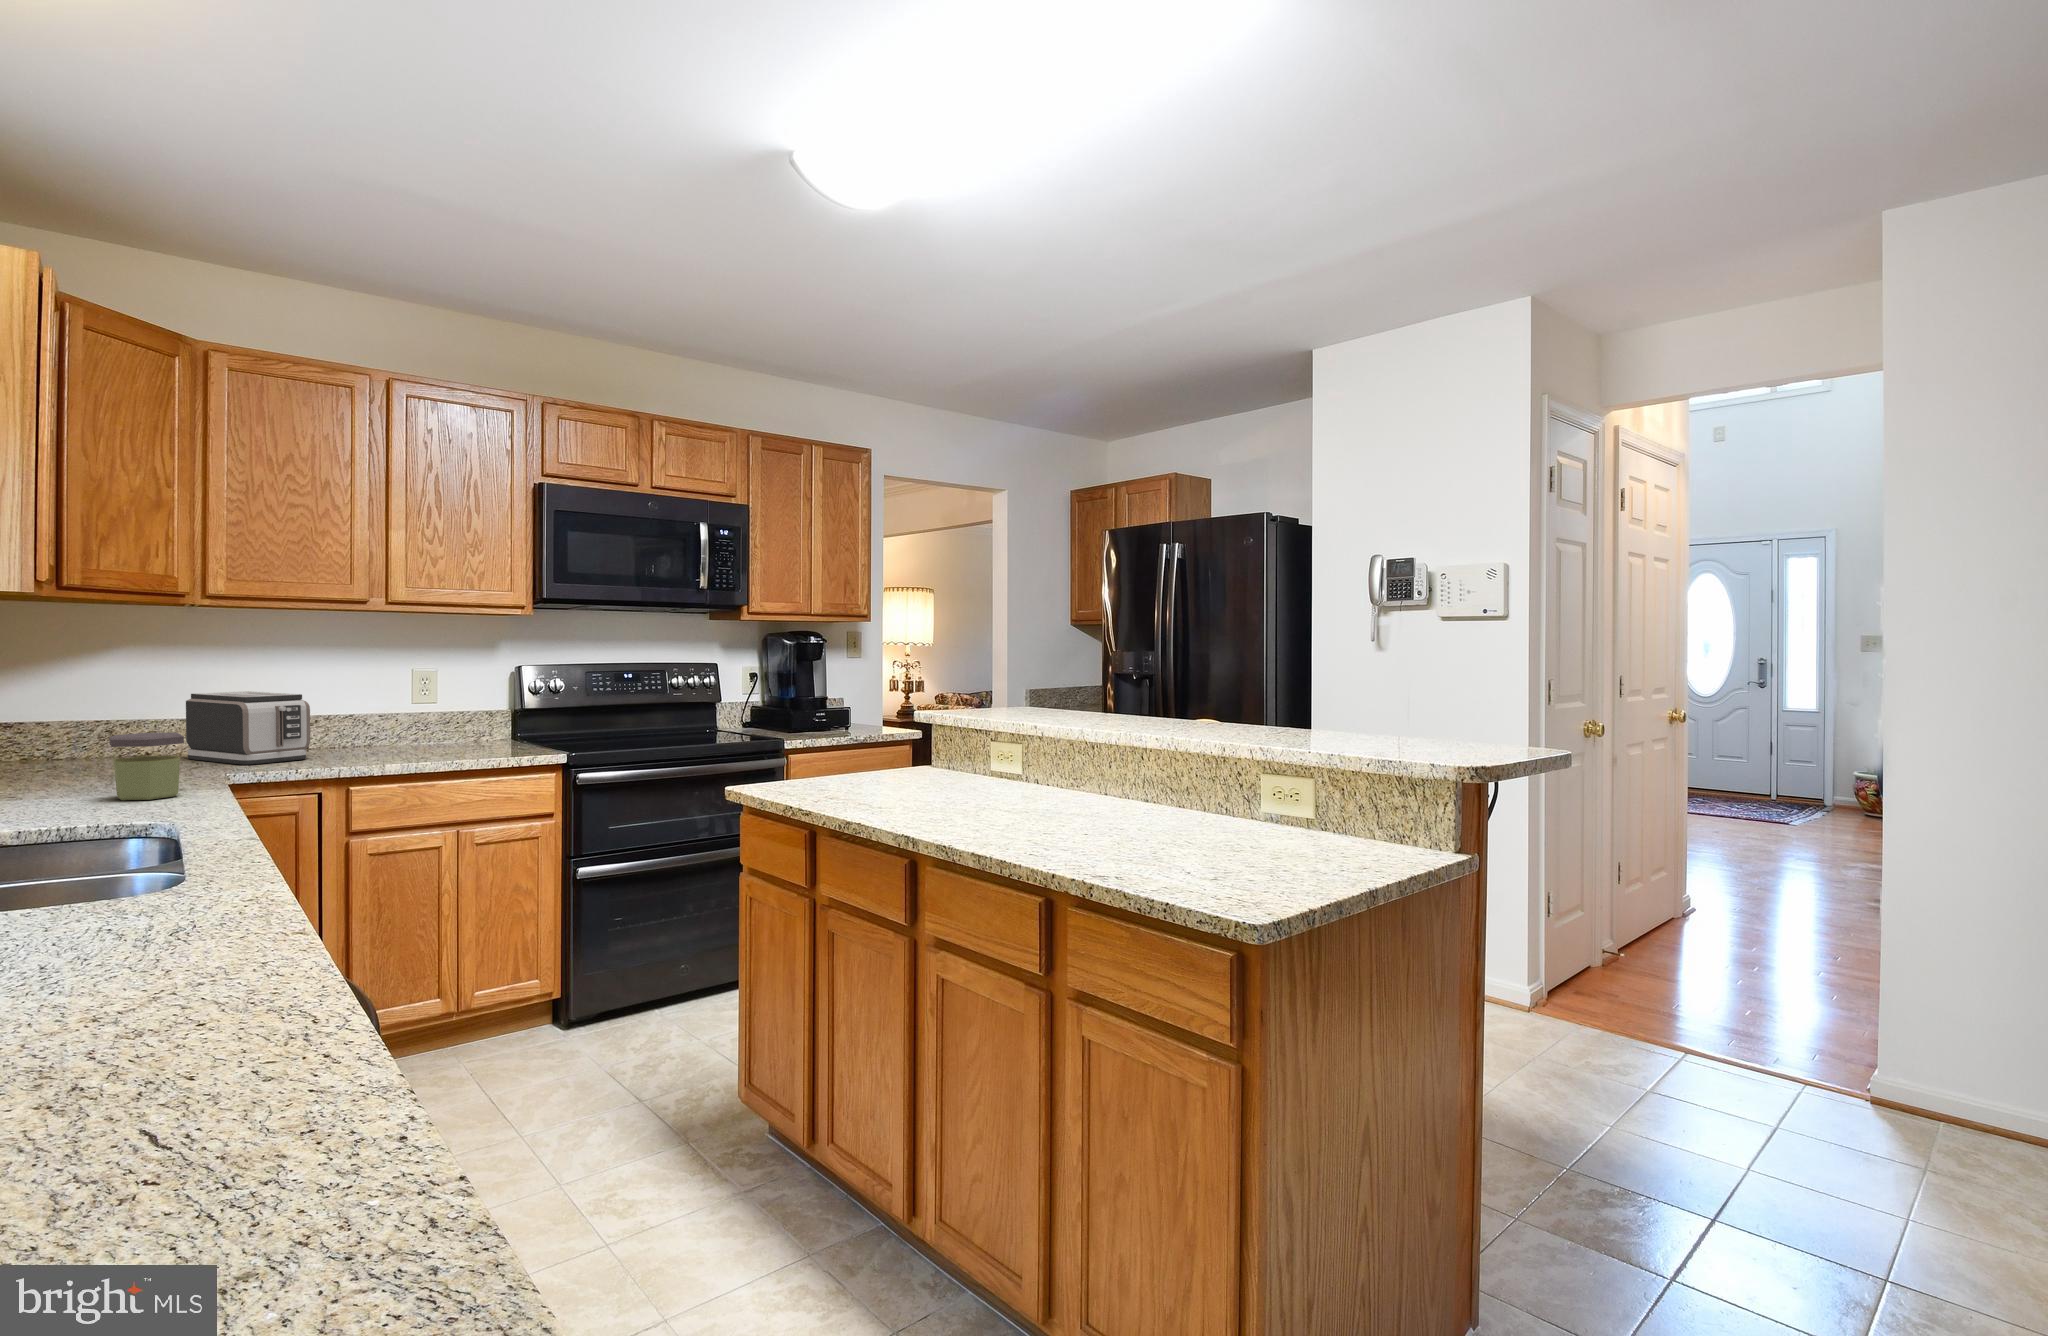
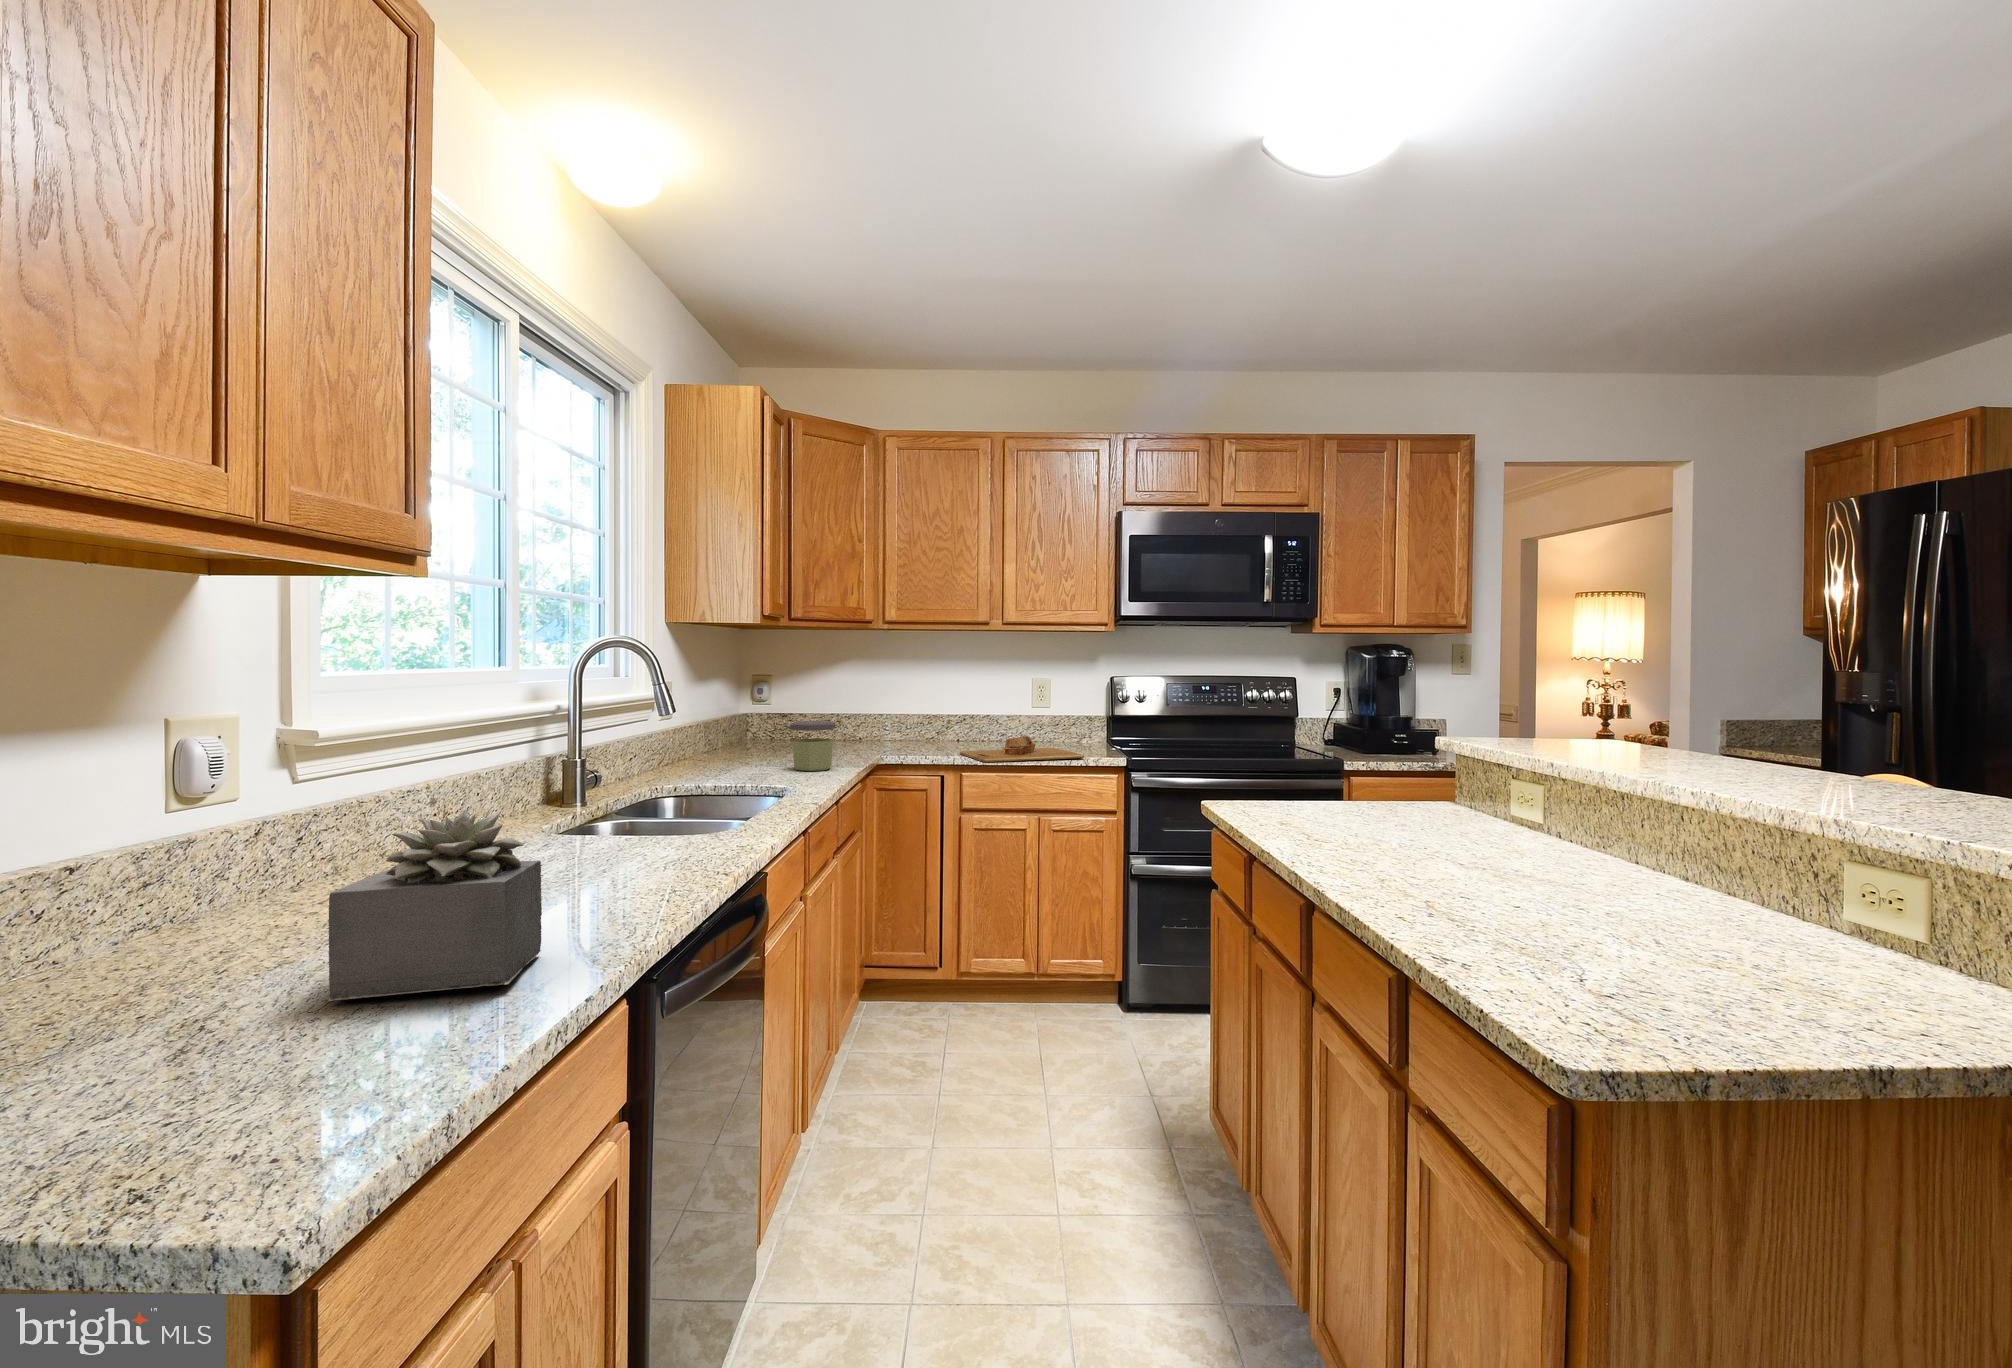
toaster: present [186,691,310,765] -> none [884,695,952,750]
cutting board: none [335,737,510,771] -> present [960,736,1084,762]
succulent plant: none [66,843,300,1050] -> present [328,810,542,1001]

